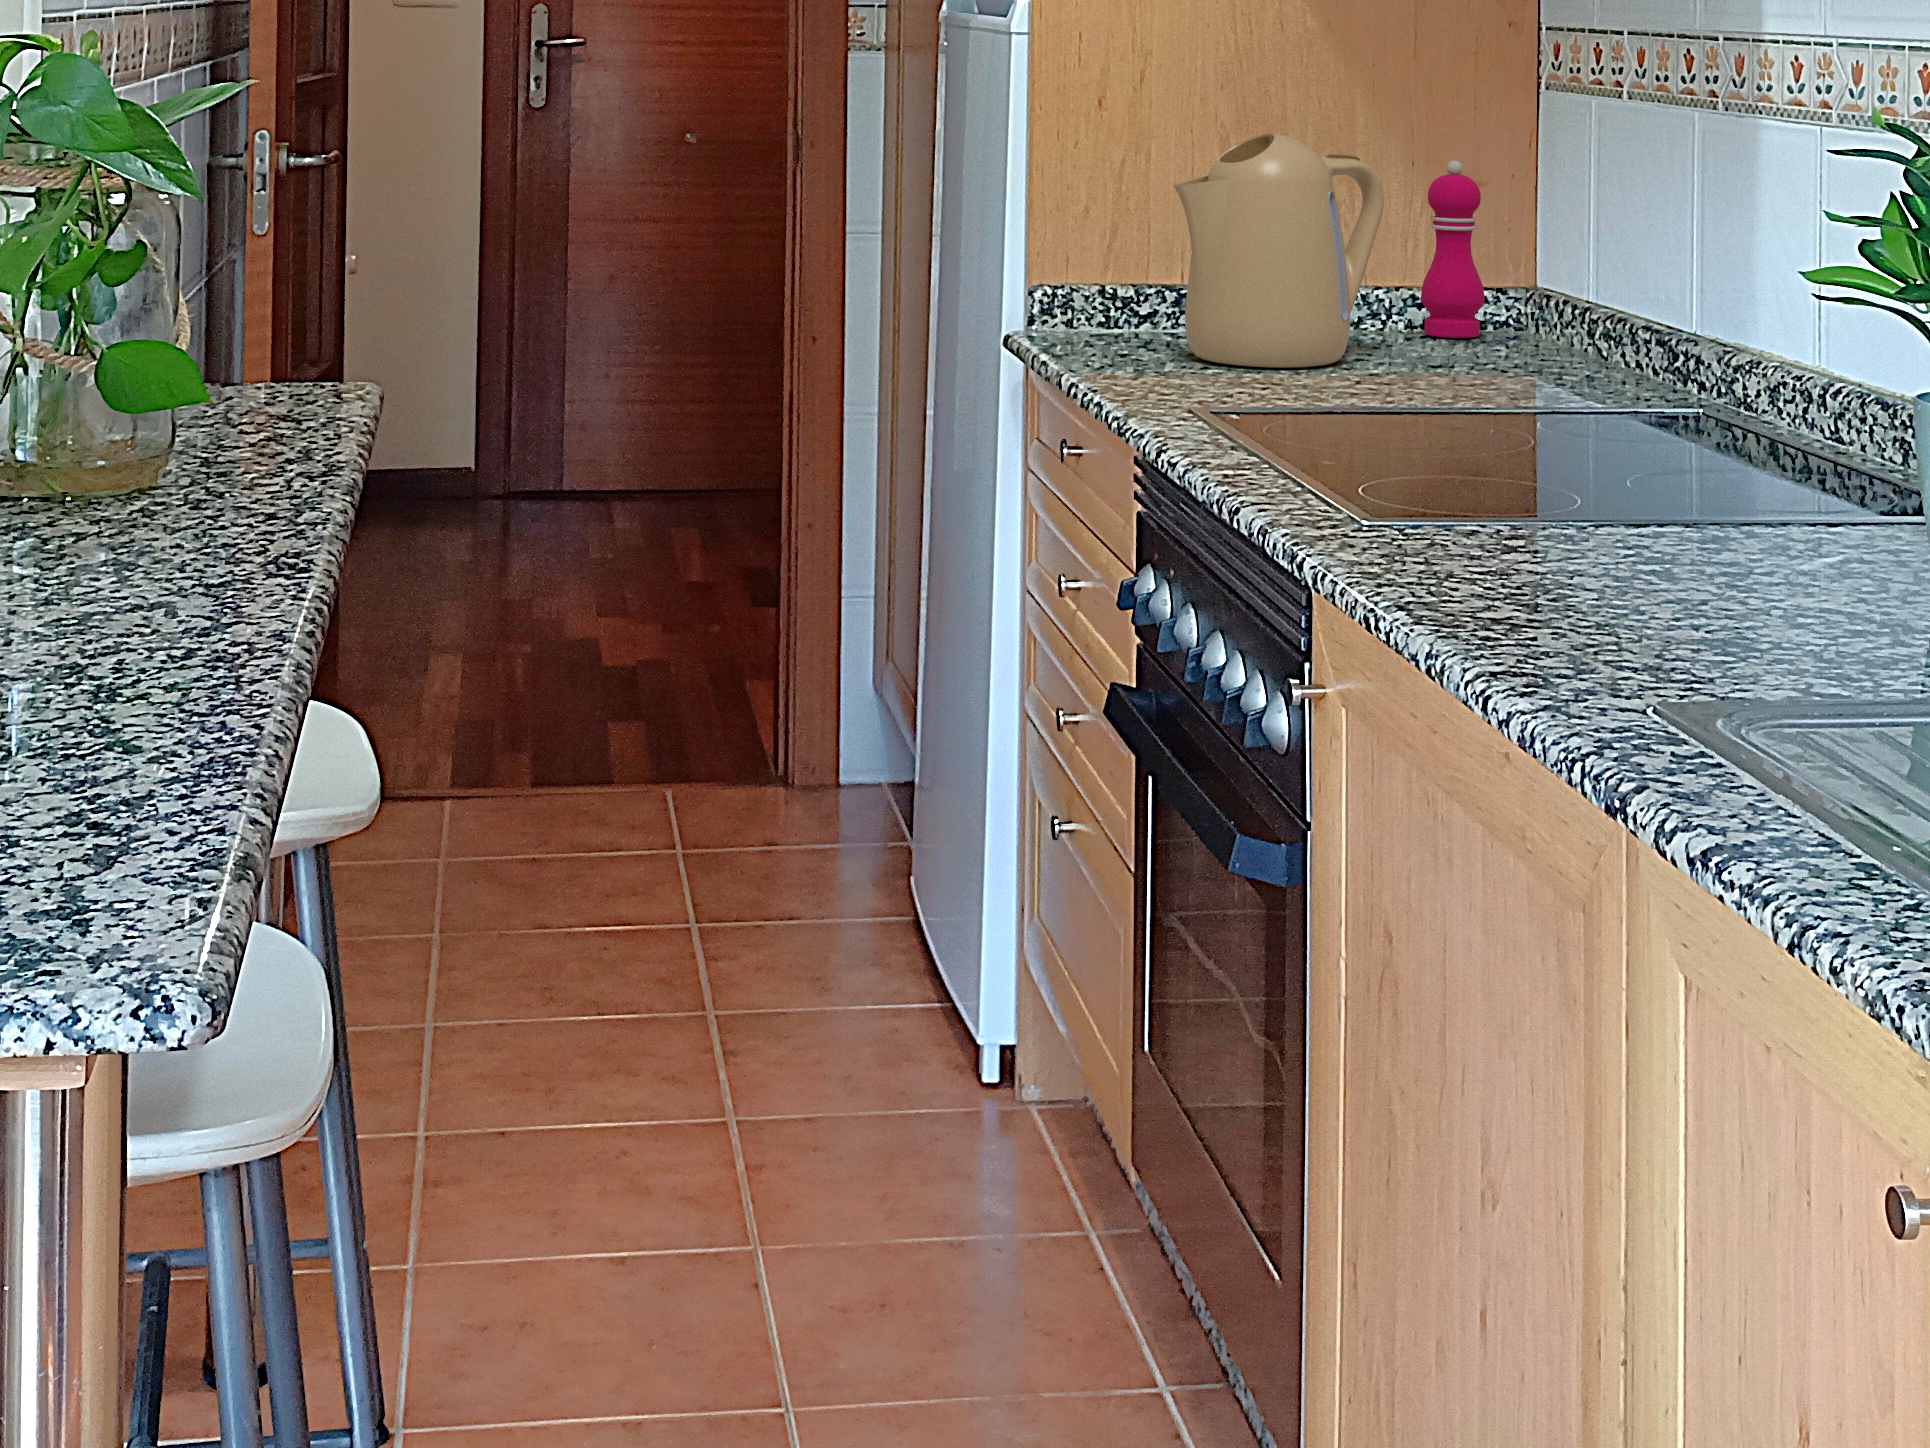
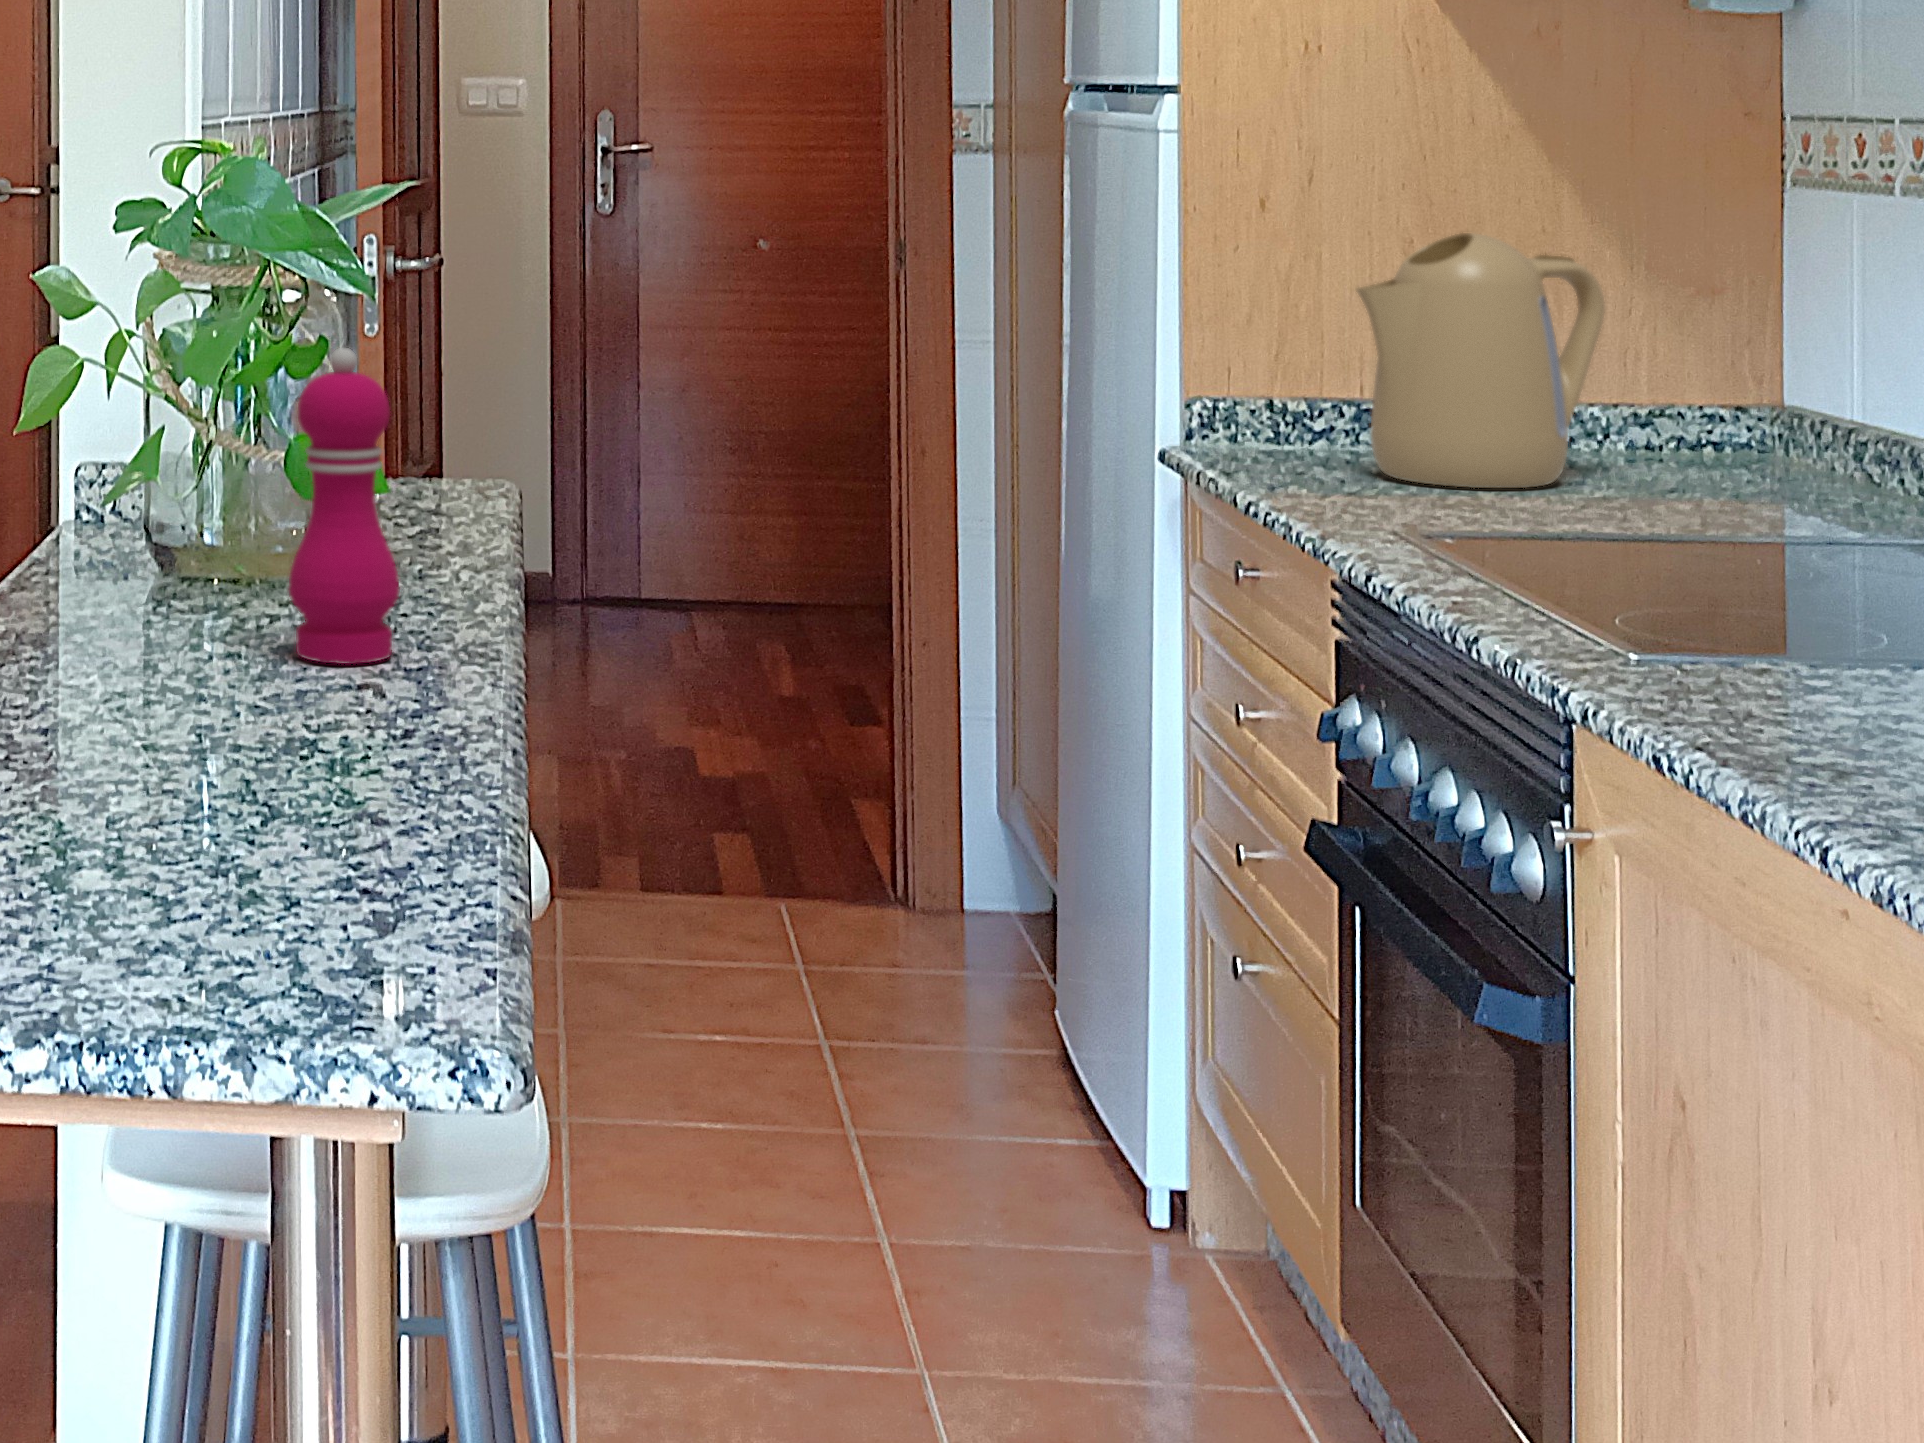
pepper mill: present [1421,161,1485,338] -> present [289,348,399,664]

